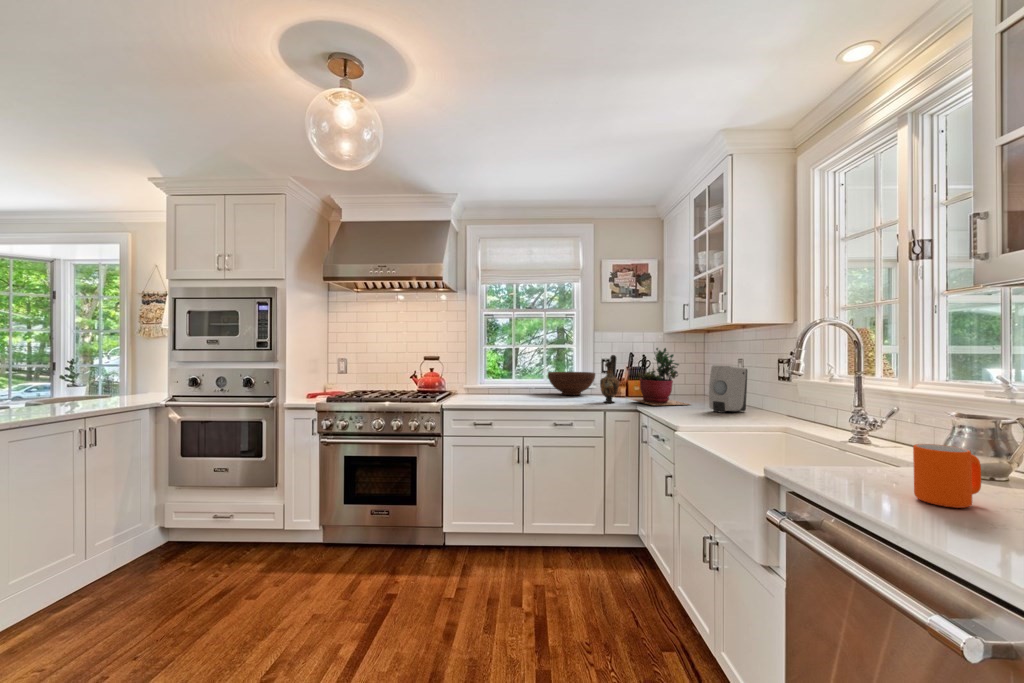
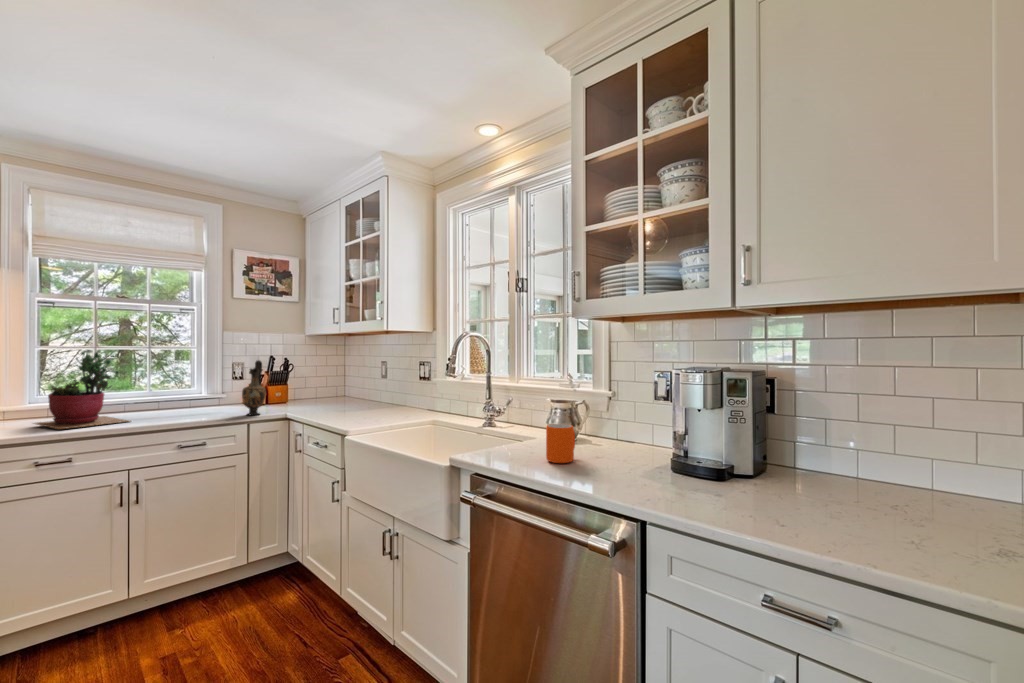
succulent plant: present [632,348,688,405] -> present [34,352,129,429]
soap dispenser: present [709,366,747,413] -> none [365,369,397,413]
fruit bowl: present [548,372,595,395] -> none [156,380,227,410]

